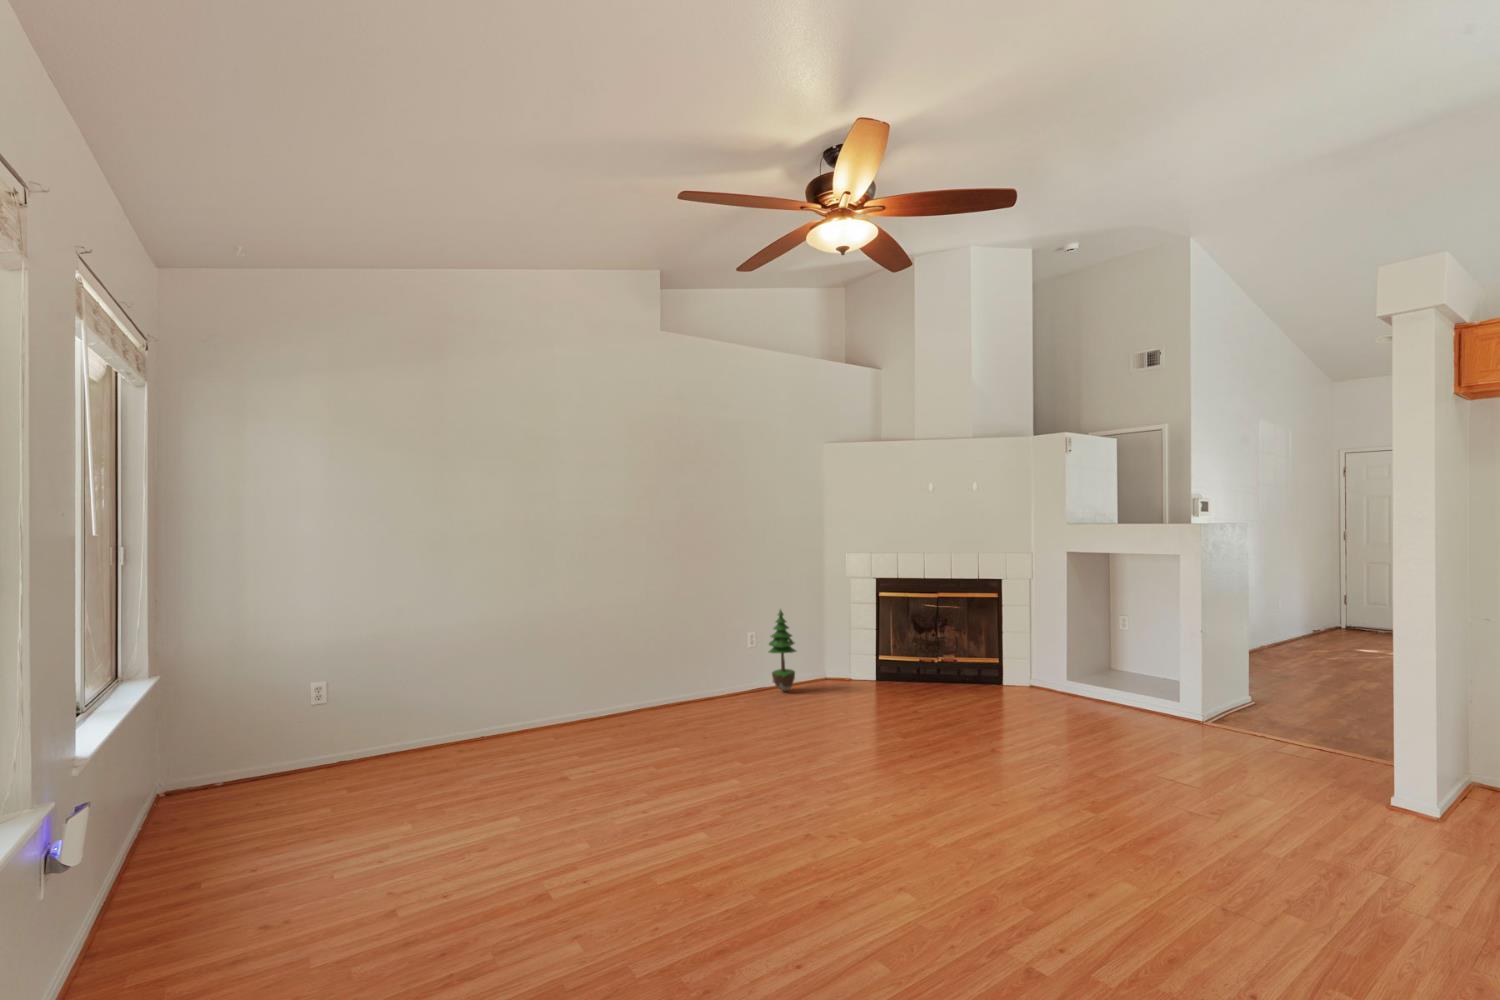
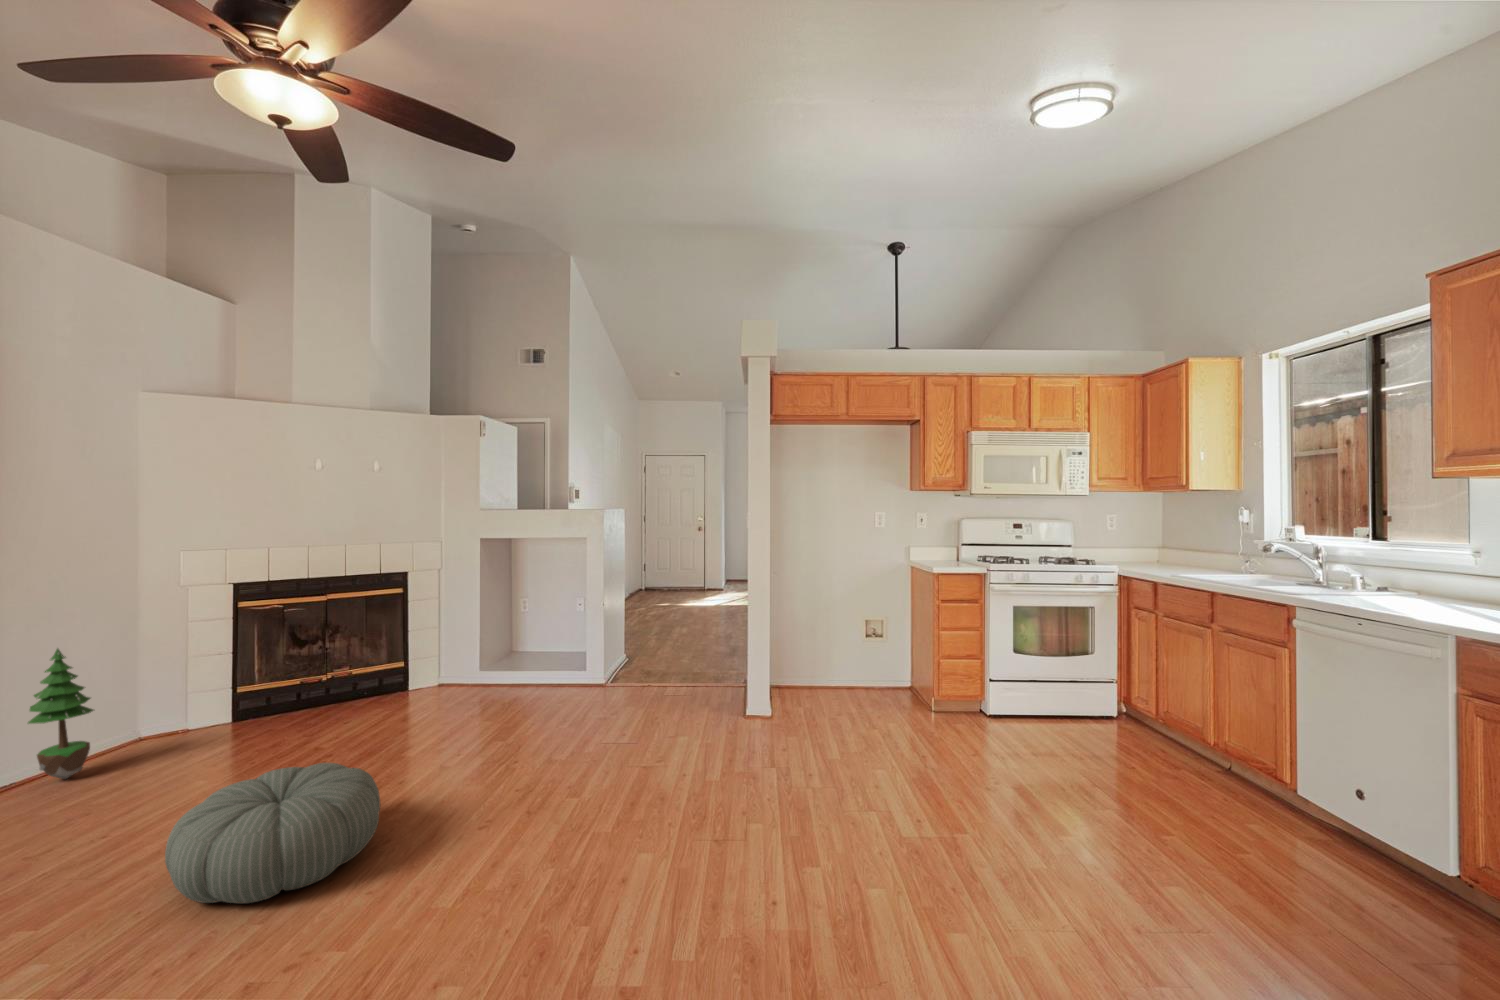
pouf: none [796,707,917,785] -> present [165,763,380,903]

